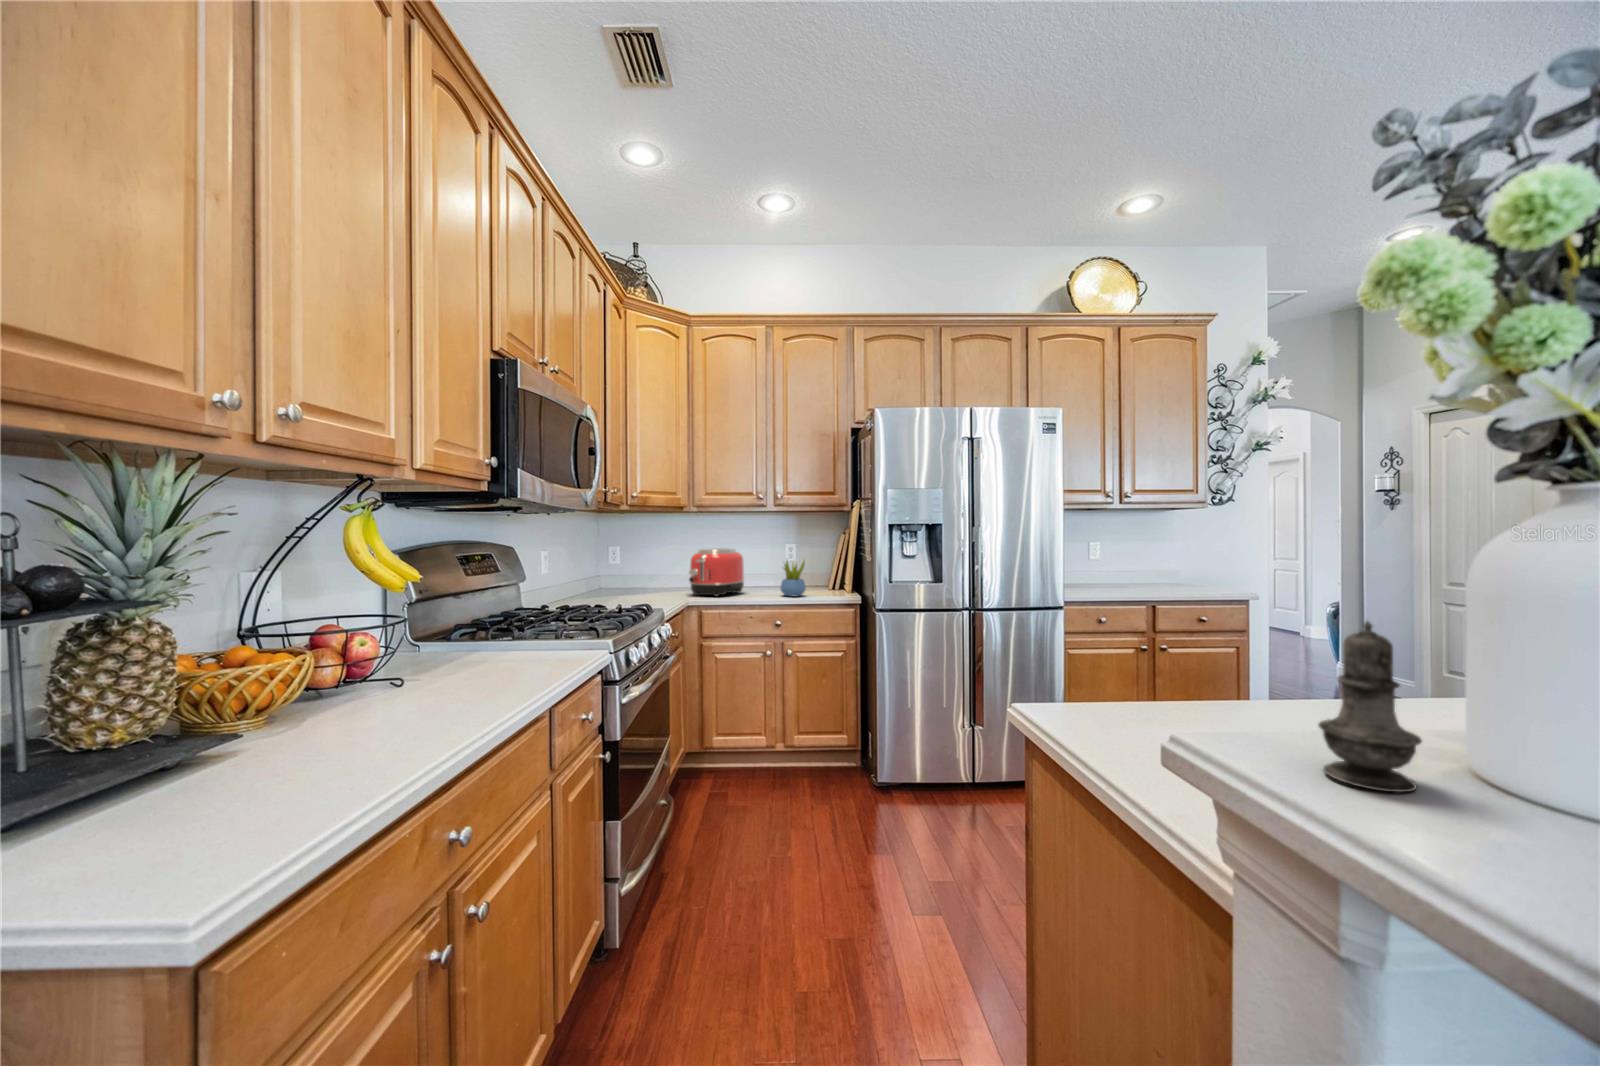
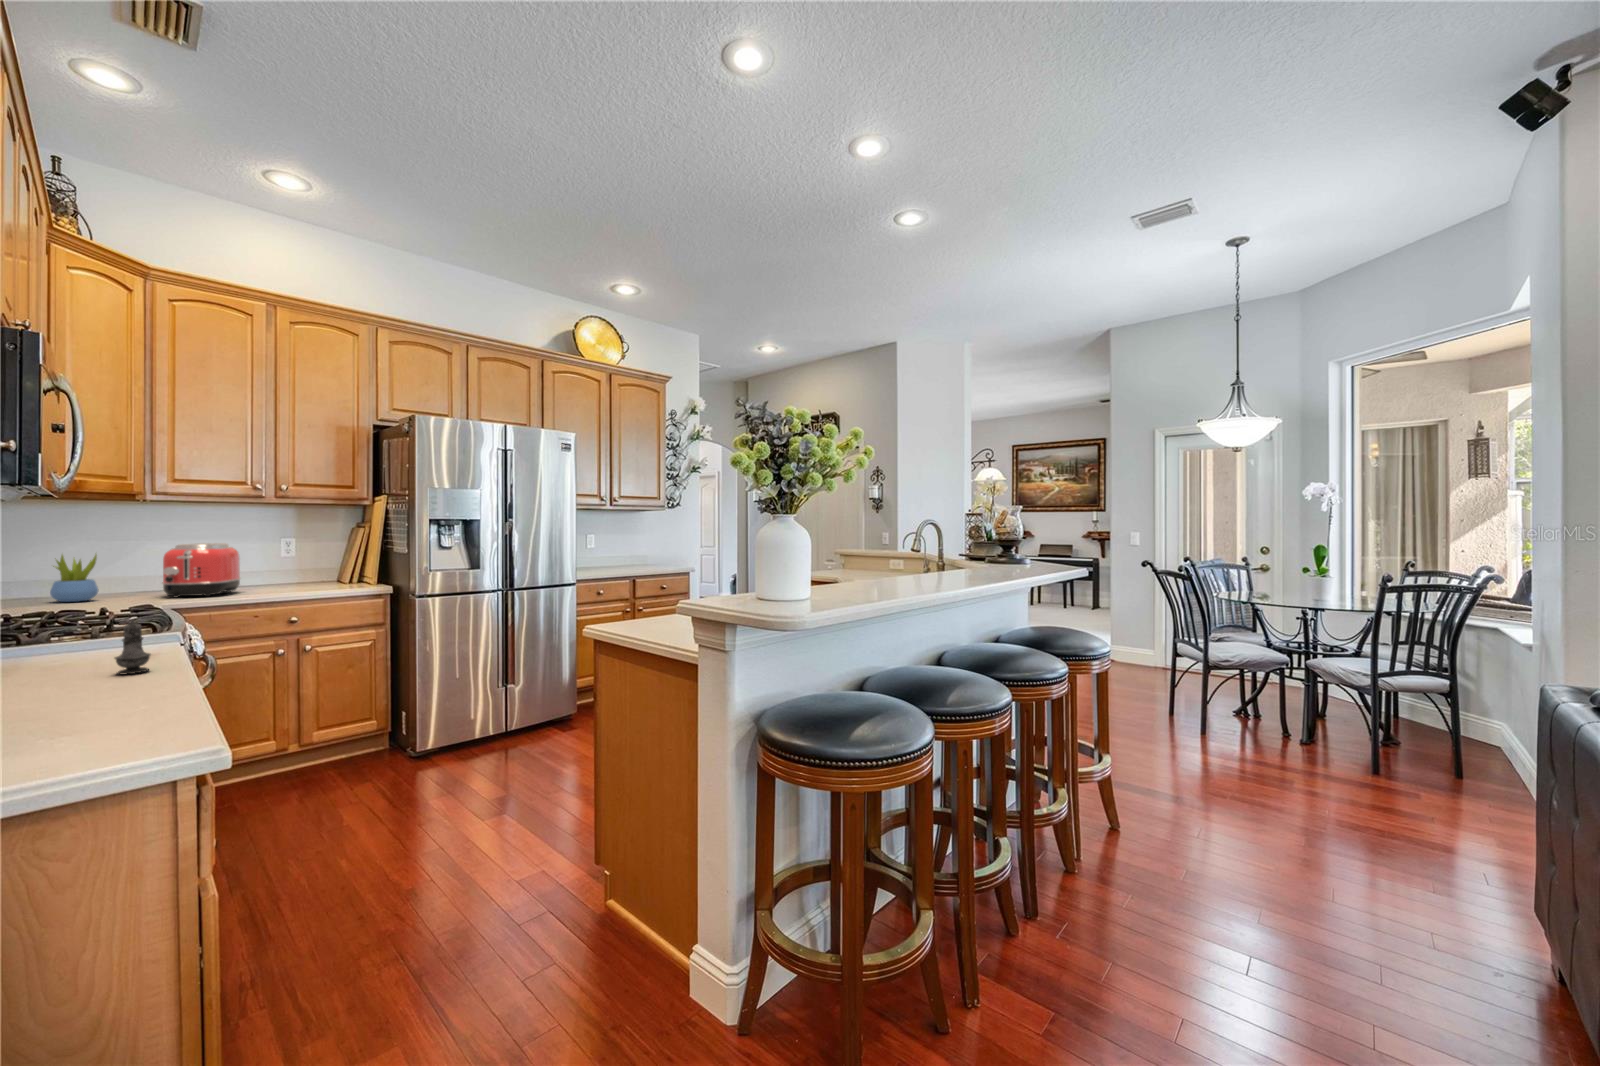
succulent plant: present [781,561,806,597] -> present [50,555,98,602]
salt shaker: present [1319,621,1422,792] -> present [115,620,151,675]

